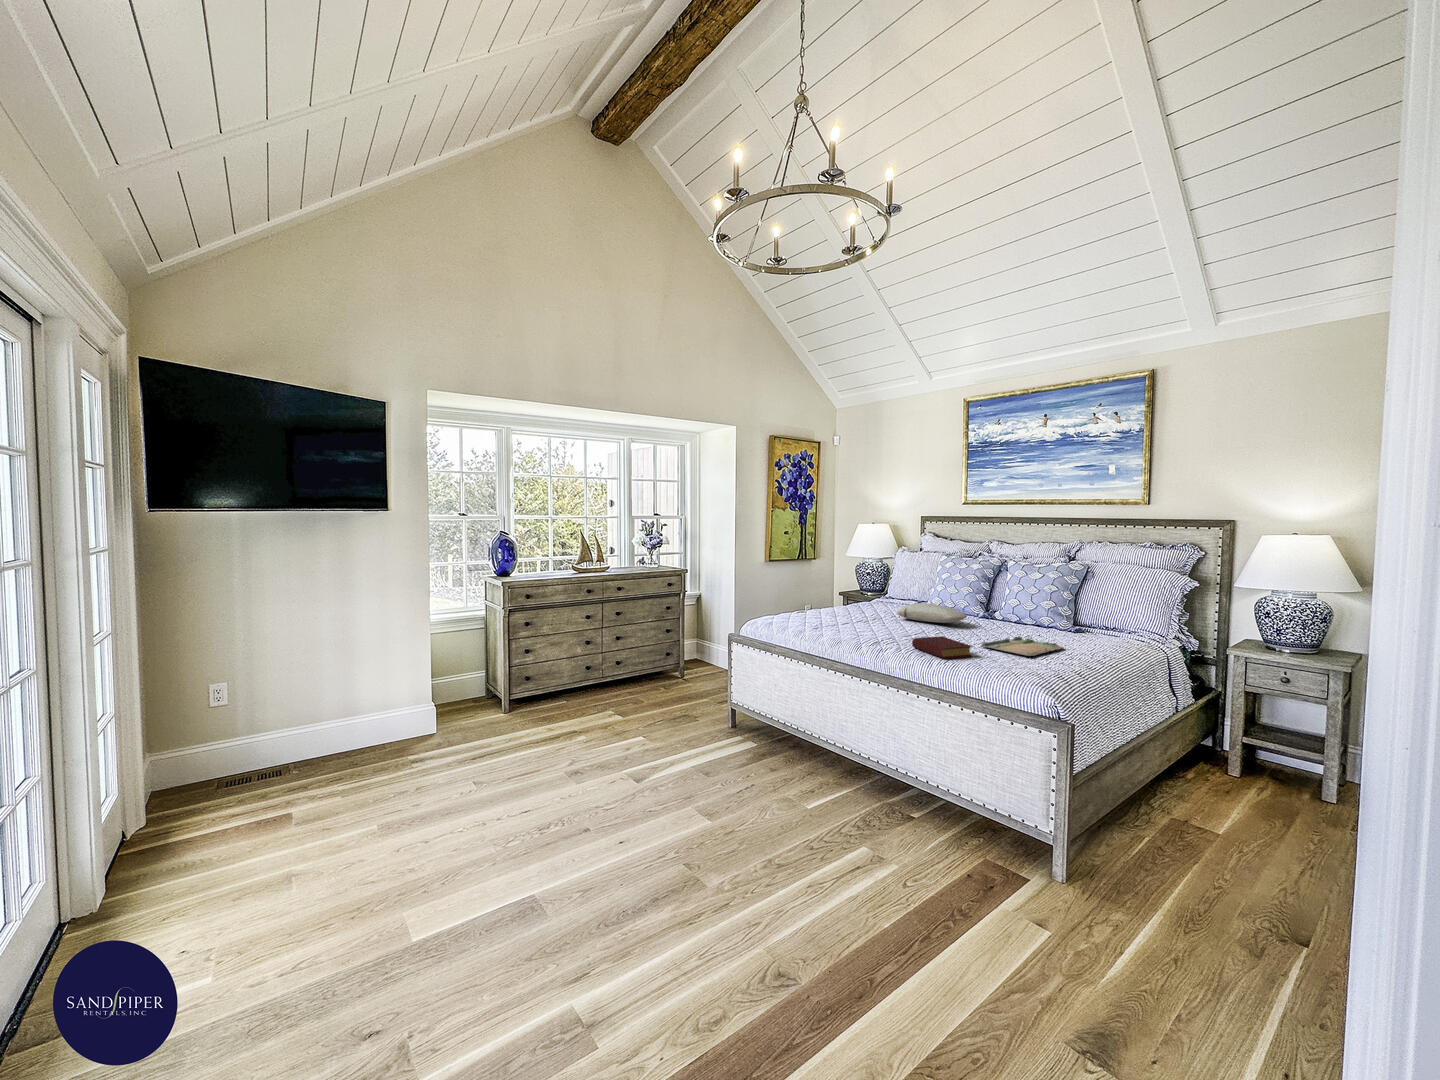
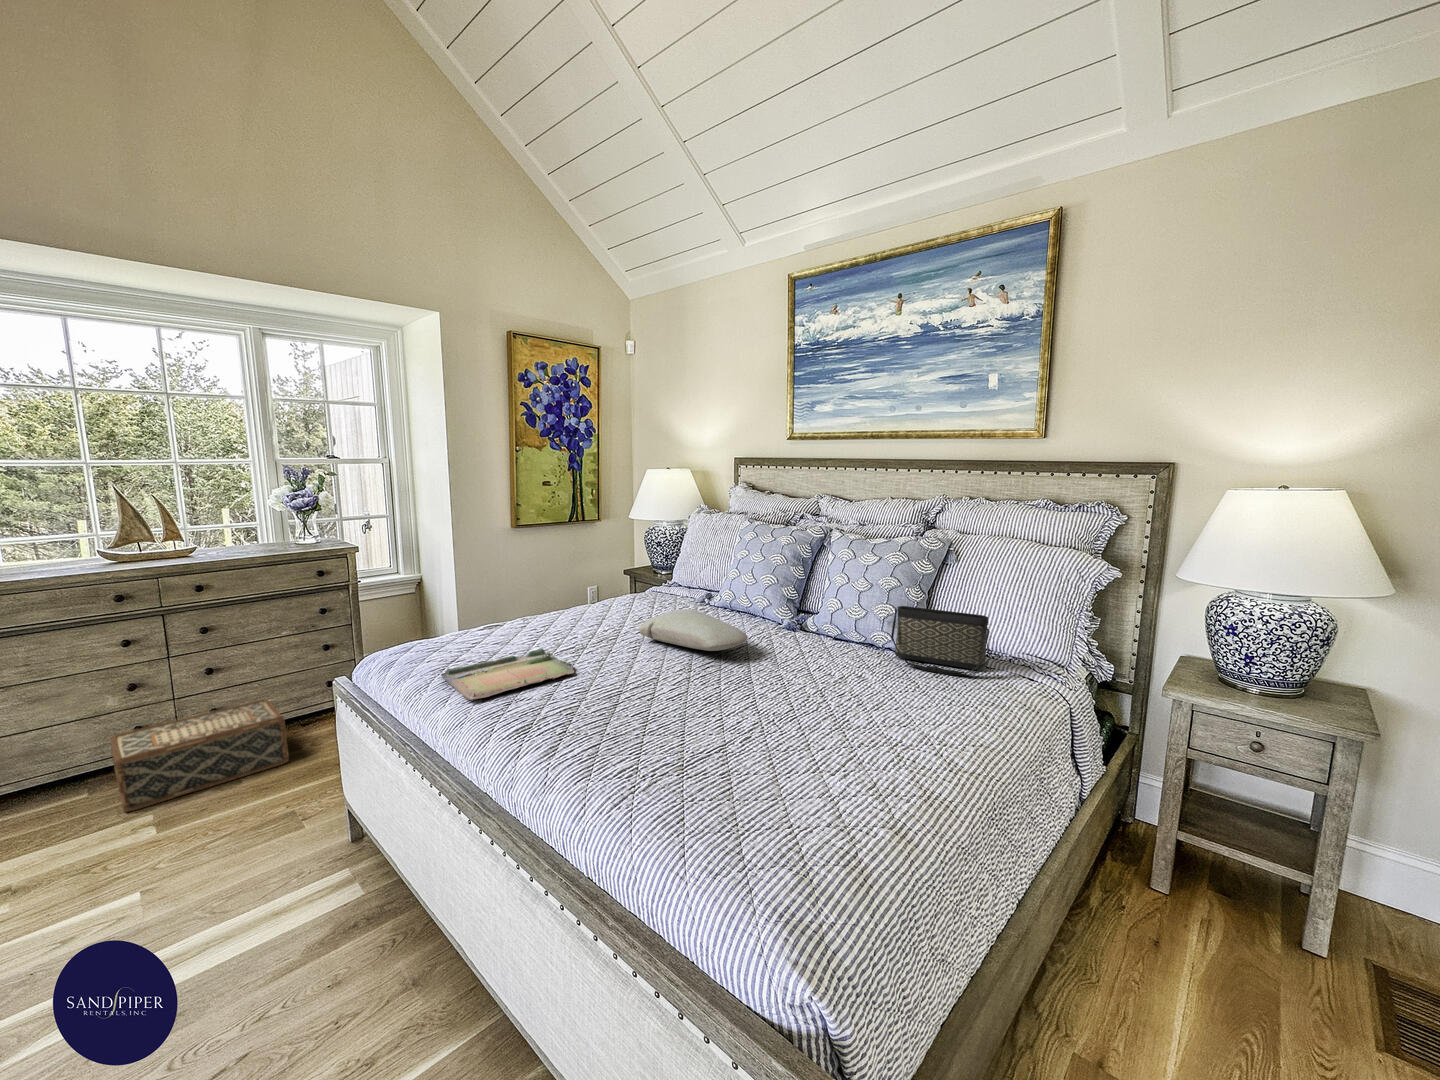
handbag: none [1055,600,1117,637] -> present [891,606,990,676]
book: present [912,636,972,659] -> none [589,709,695,787]
tray: present [981,636,1064,656] -> present [441,649,574,700]
woven basket: none [580,658,664,708] -> present [110,699,289,812]

